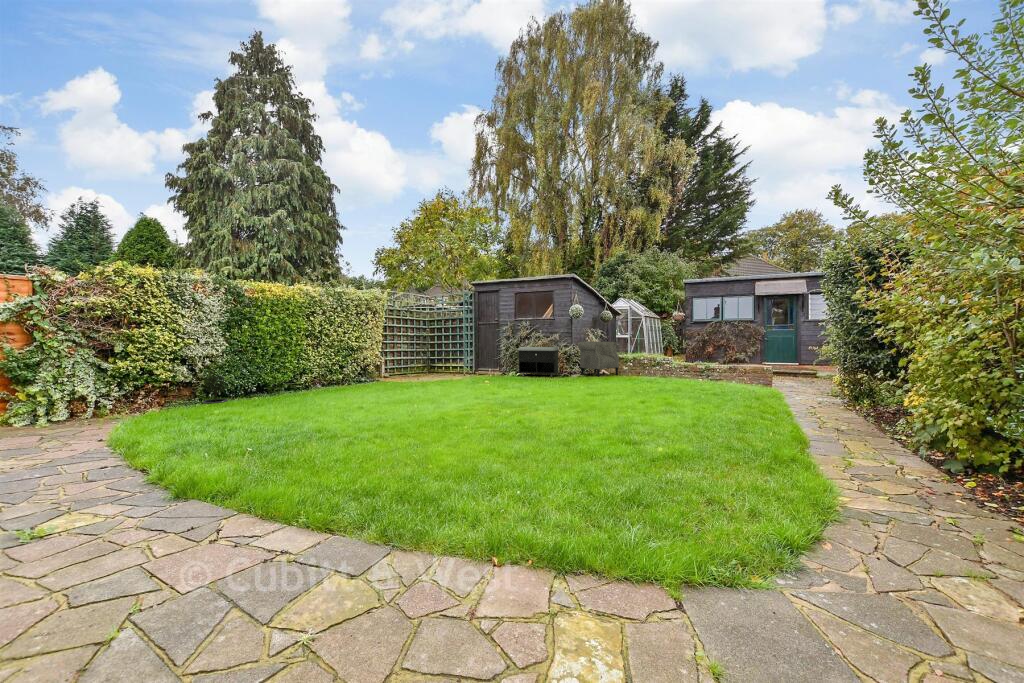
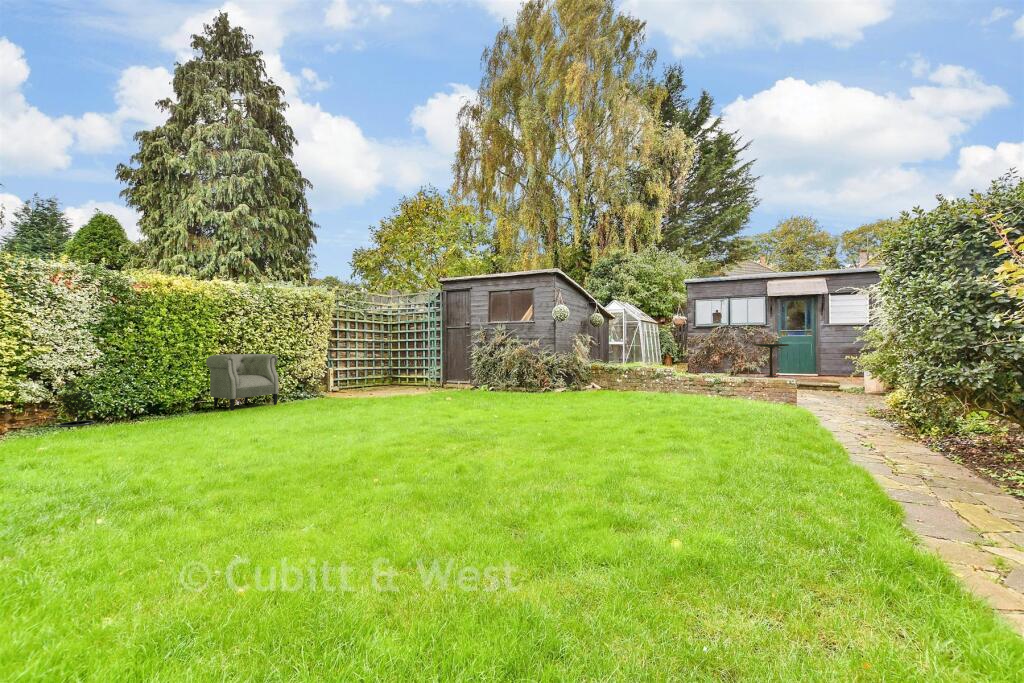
pedestal table: none [743,336,774,365] -> present [754,344,789,377]
chair: present [578,341,619,376] -> present [206,354,278,411]
storage bench: present [518,347,558,376] -> none [487,356,535,391]

